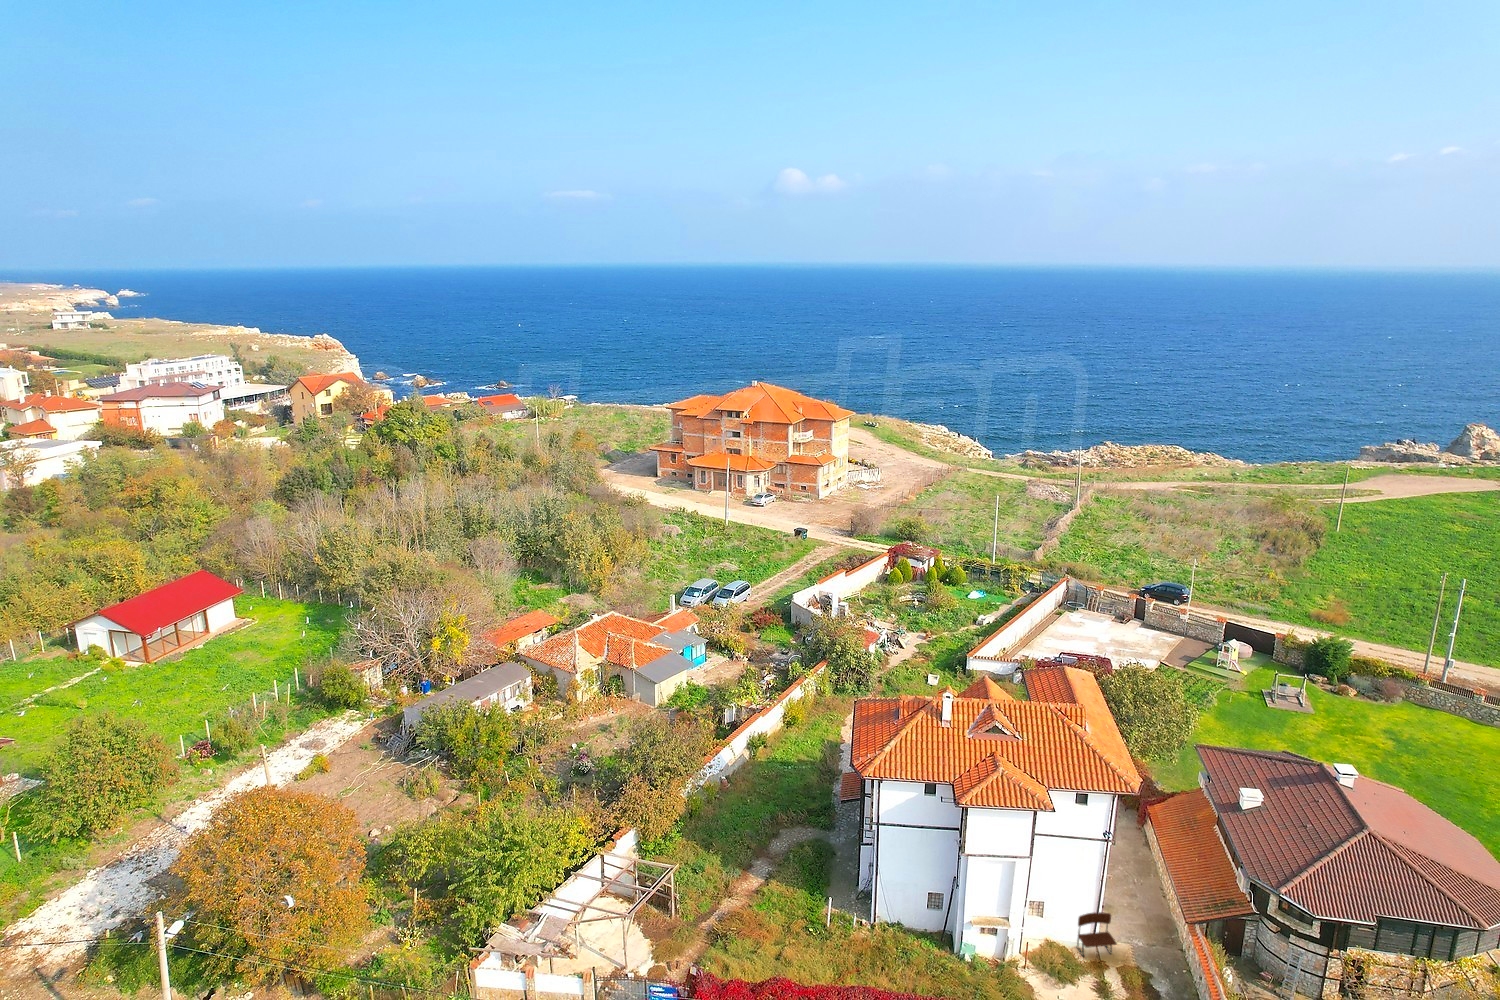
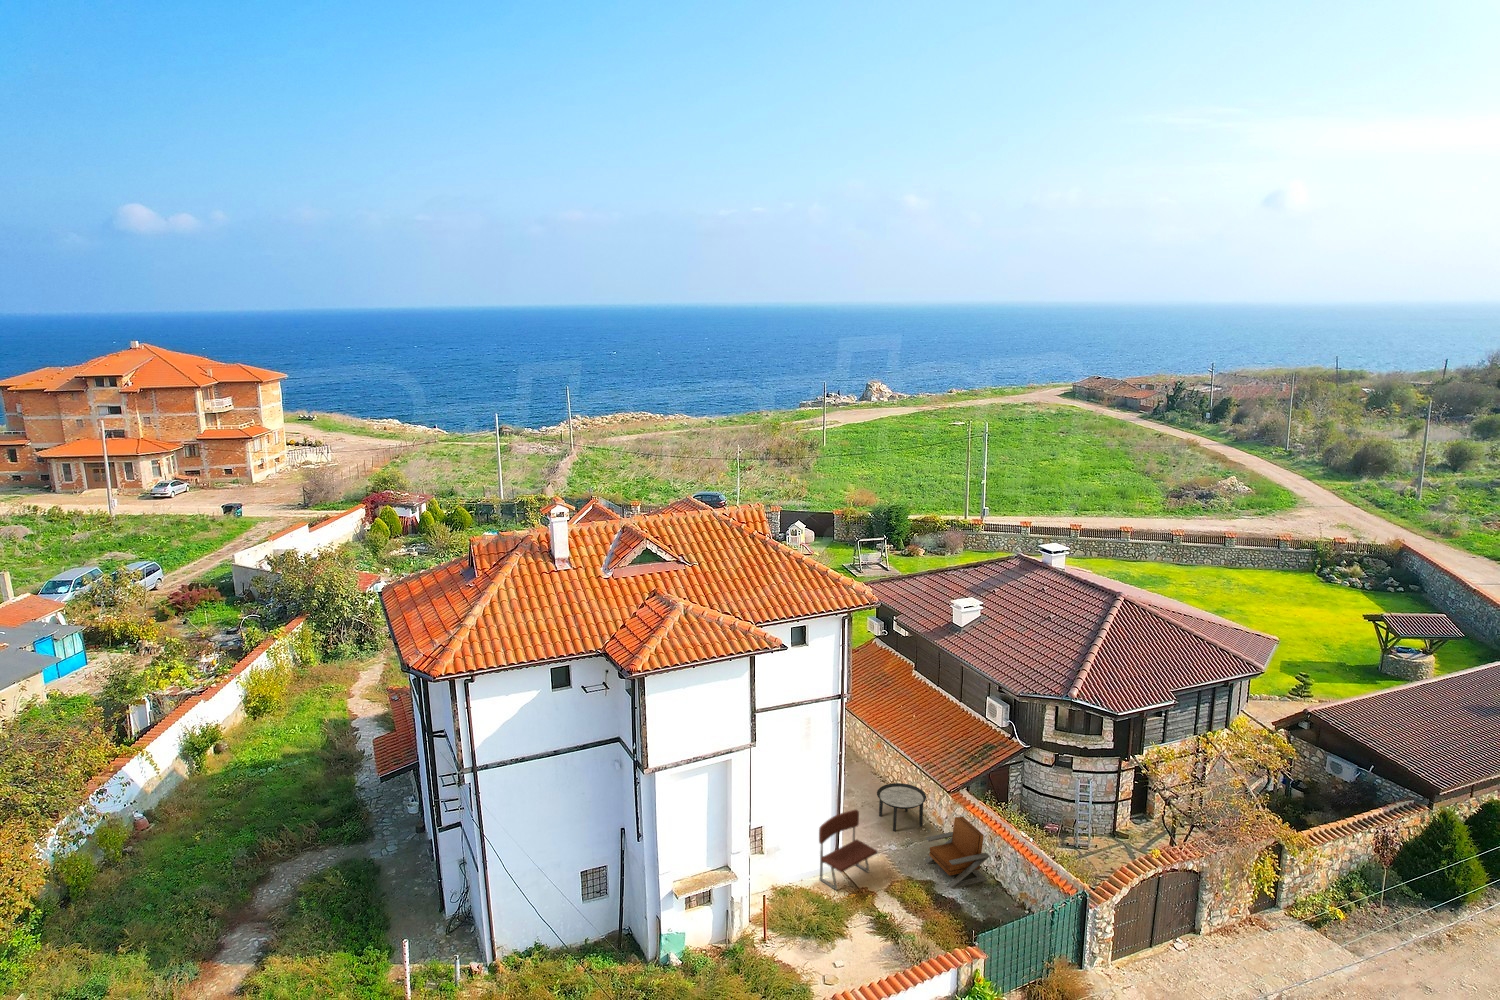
round table: none [1142,903,1177,939] -> present [877,783,926,832]
lounge chair: none [1155,941,1191,988] -> present [925,817,990,888]

